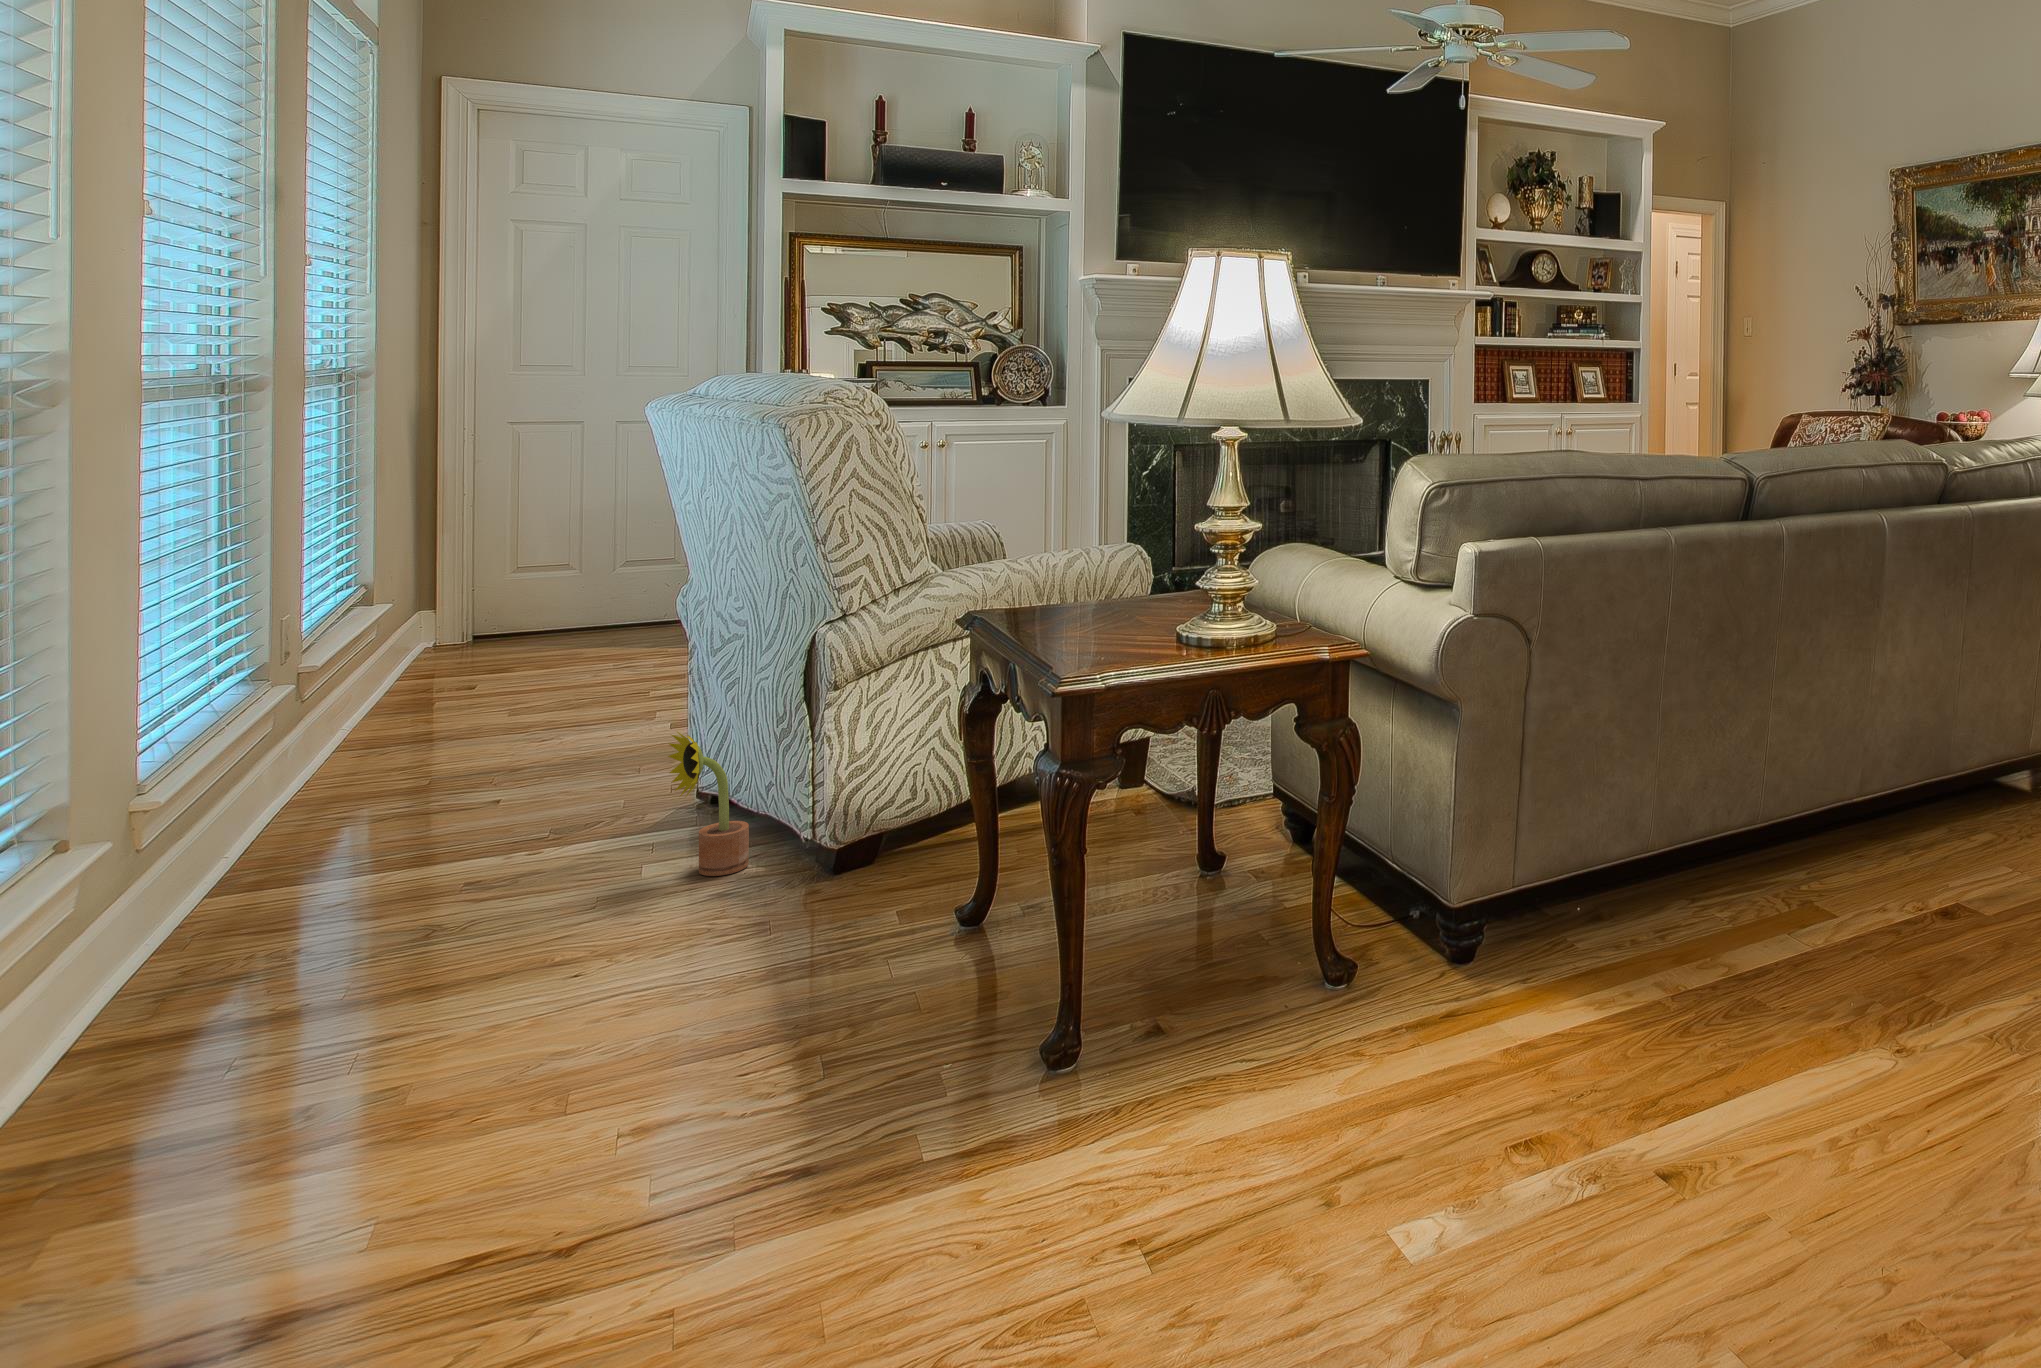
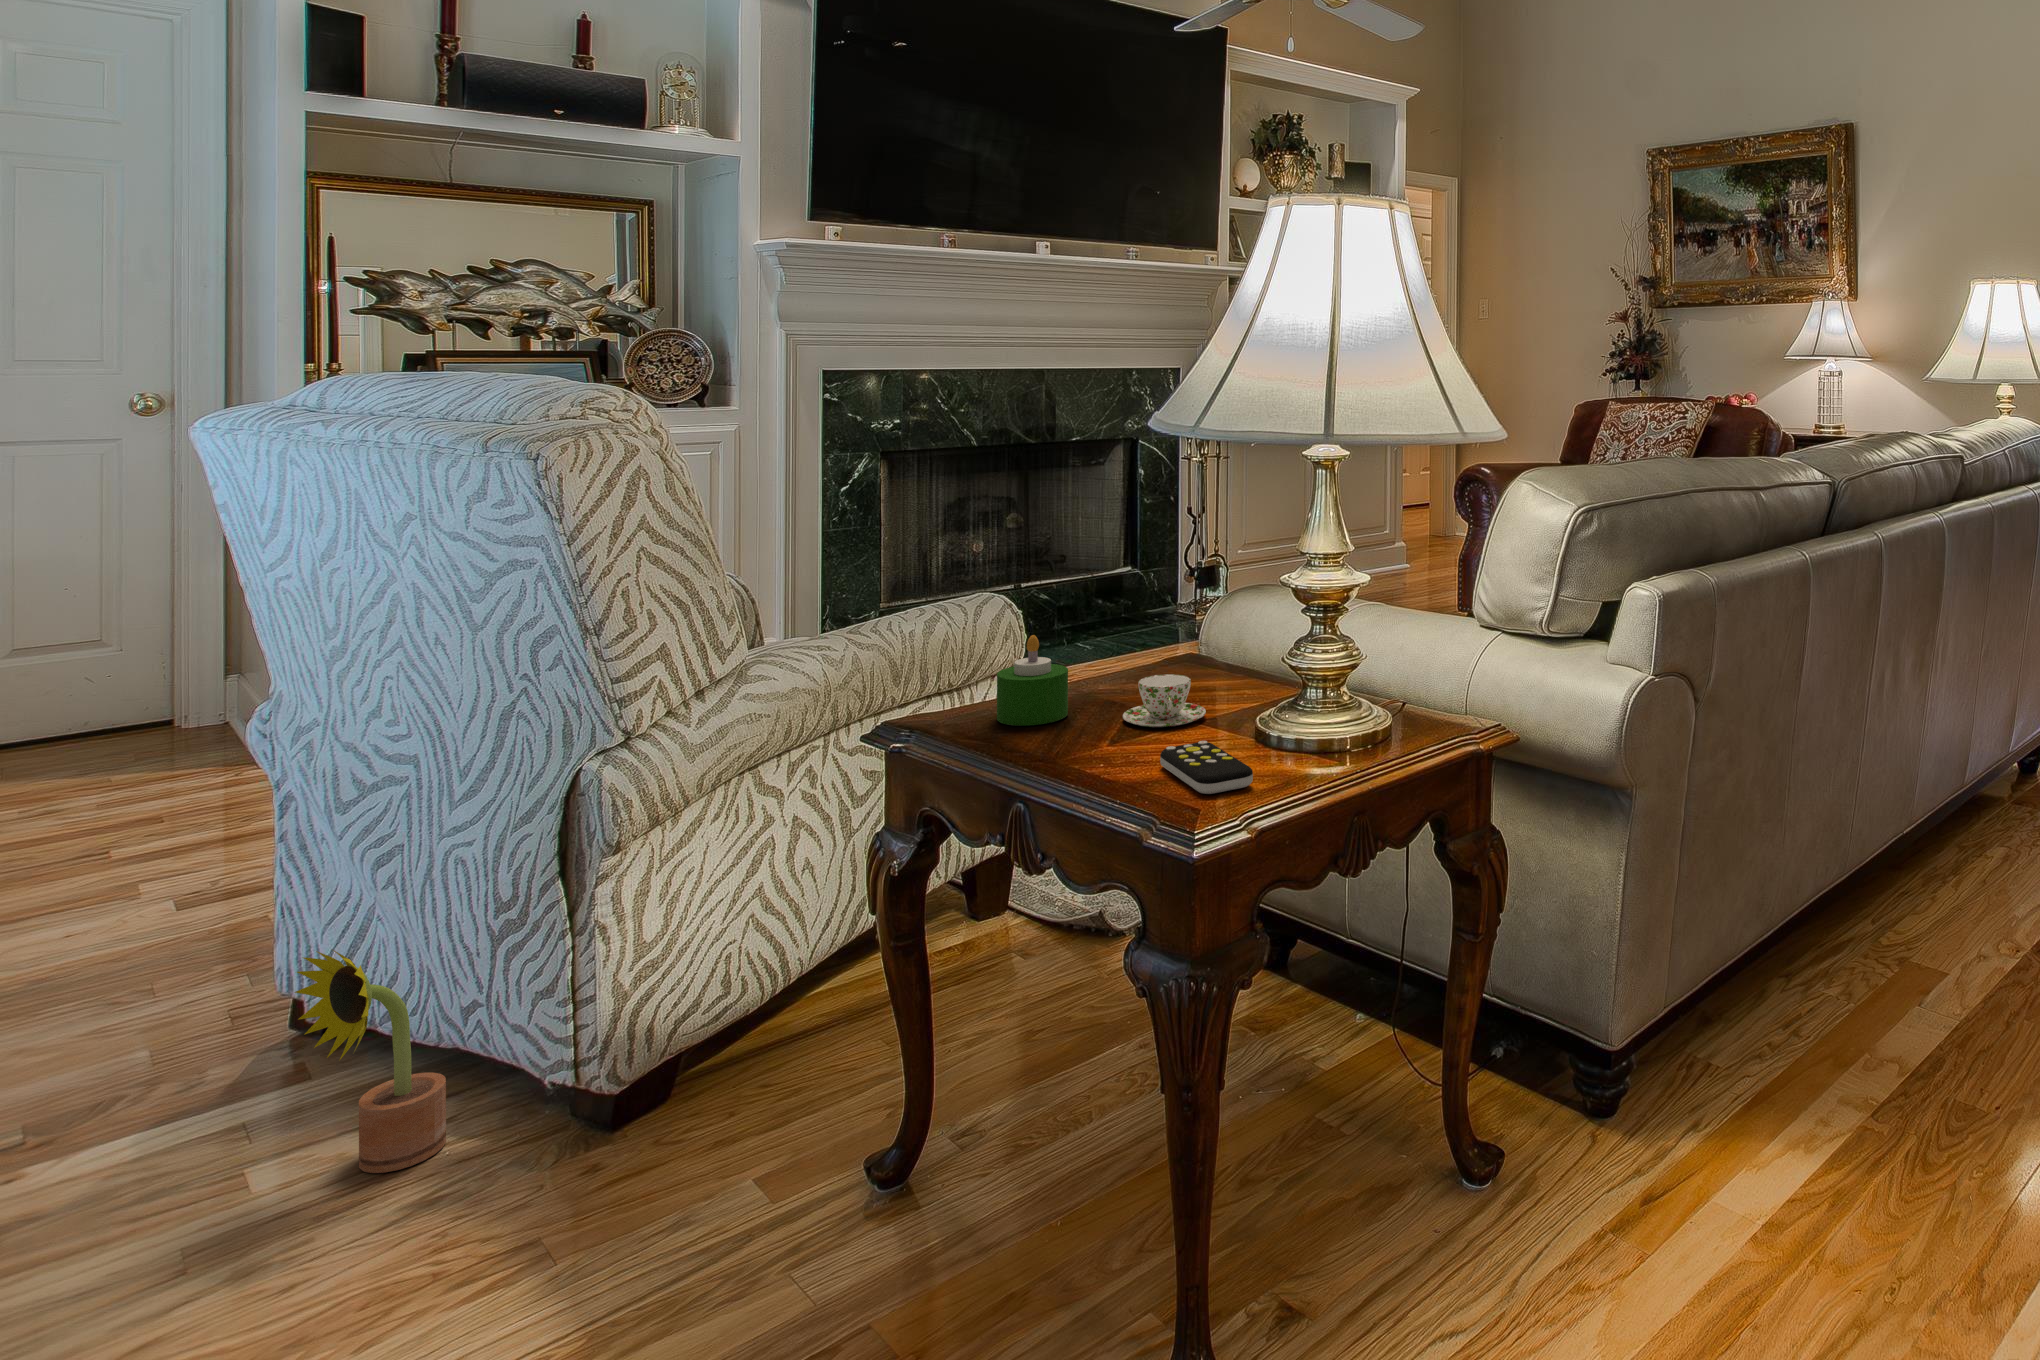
candle: none [1025,556,1075,617] -> present [997,635,1068,726]
teacup: none [1101,590,1160,624] -> present [1123,674,1206,727]
remote control: none [1083,629,1125,659] -> present [1160,741,1253,794]

